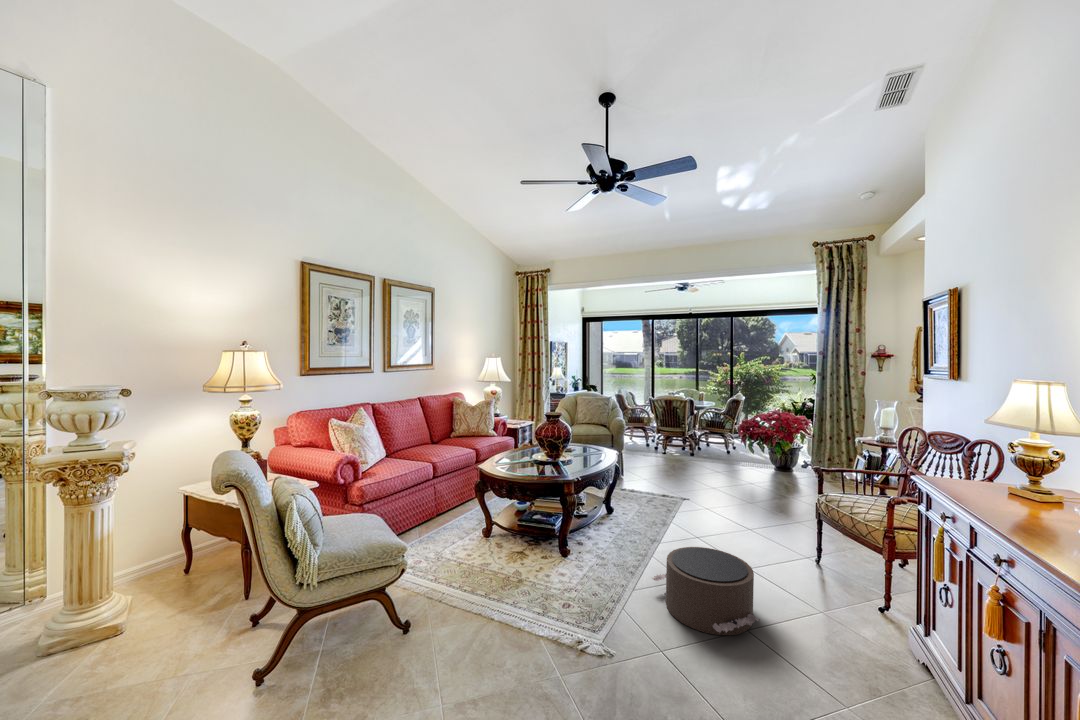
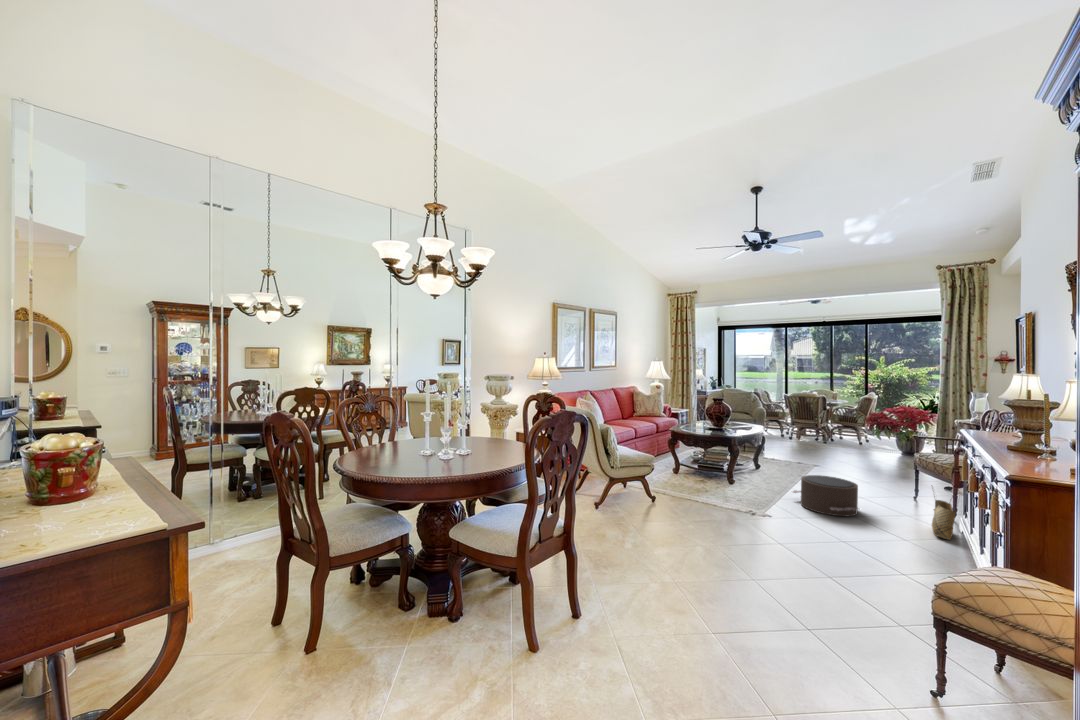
woven basket: none [876,583,931,698] -> present [931,485,956,540]

